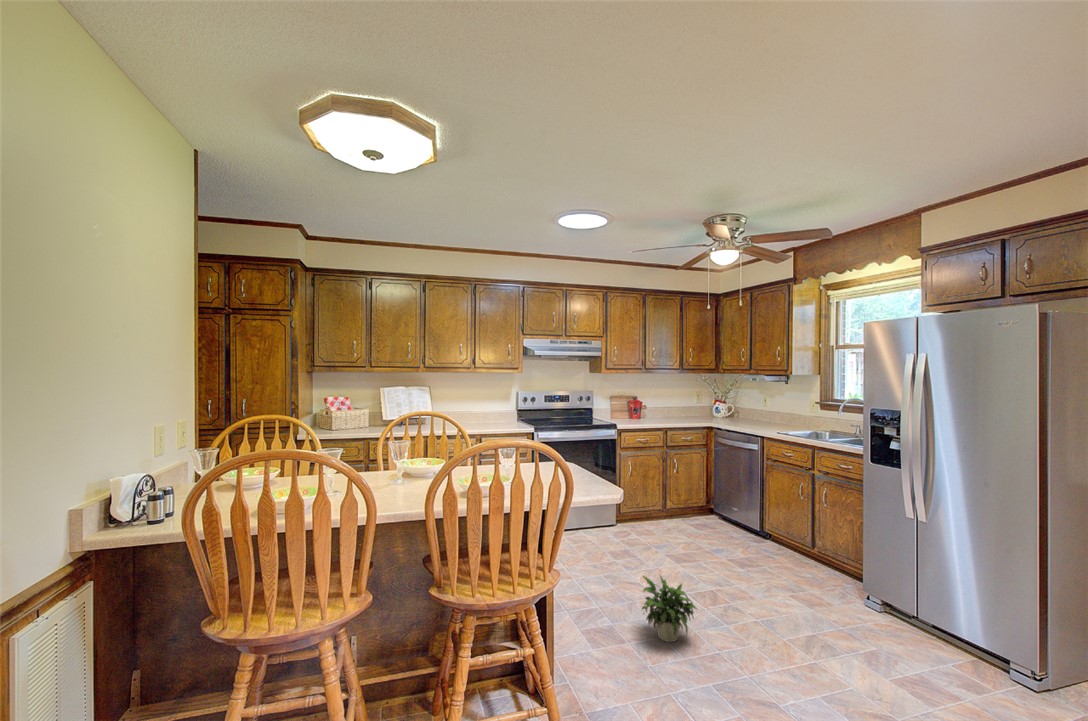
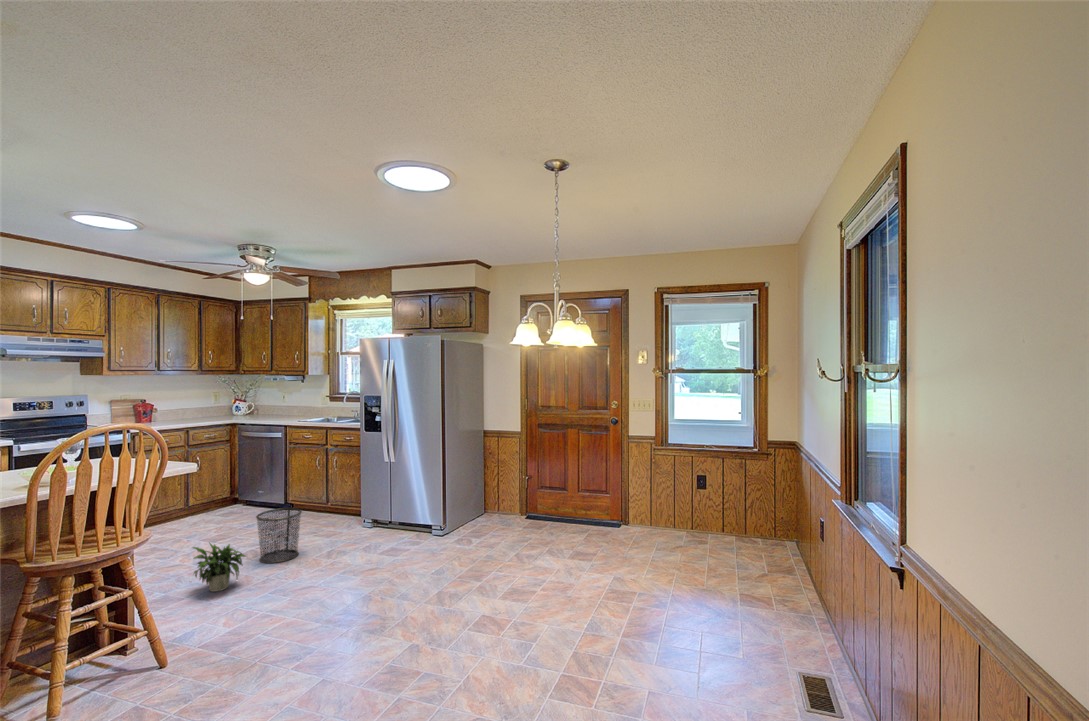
waste bin: none [716,548,773,626] -> present [256,508,302,563]

